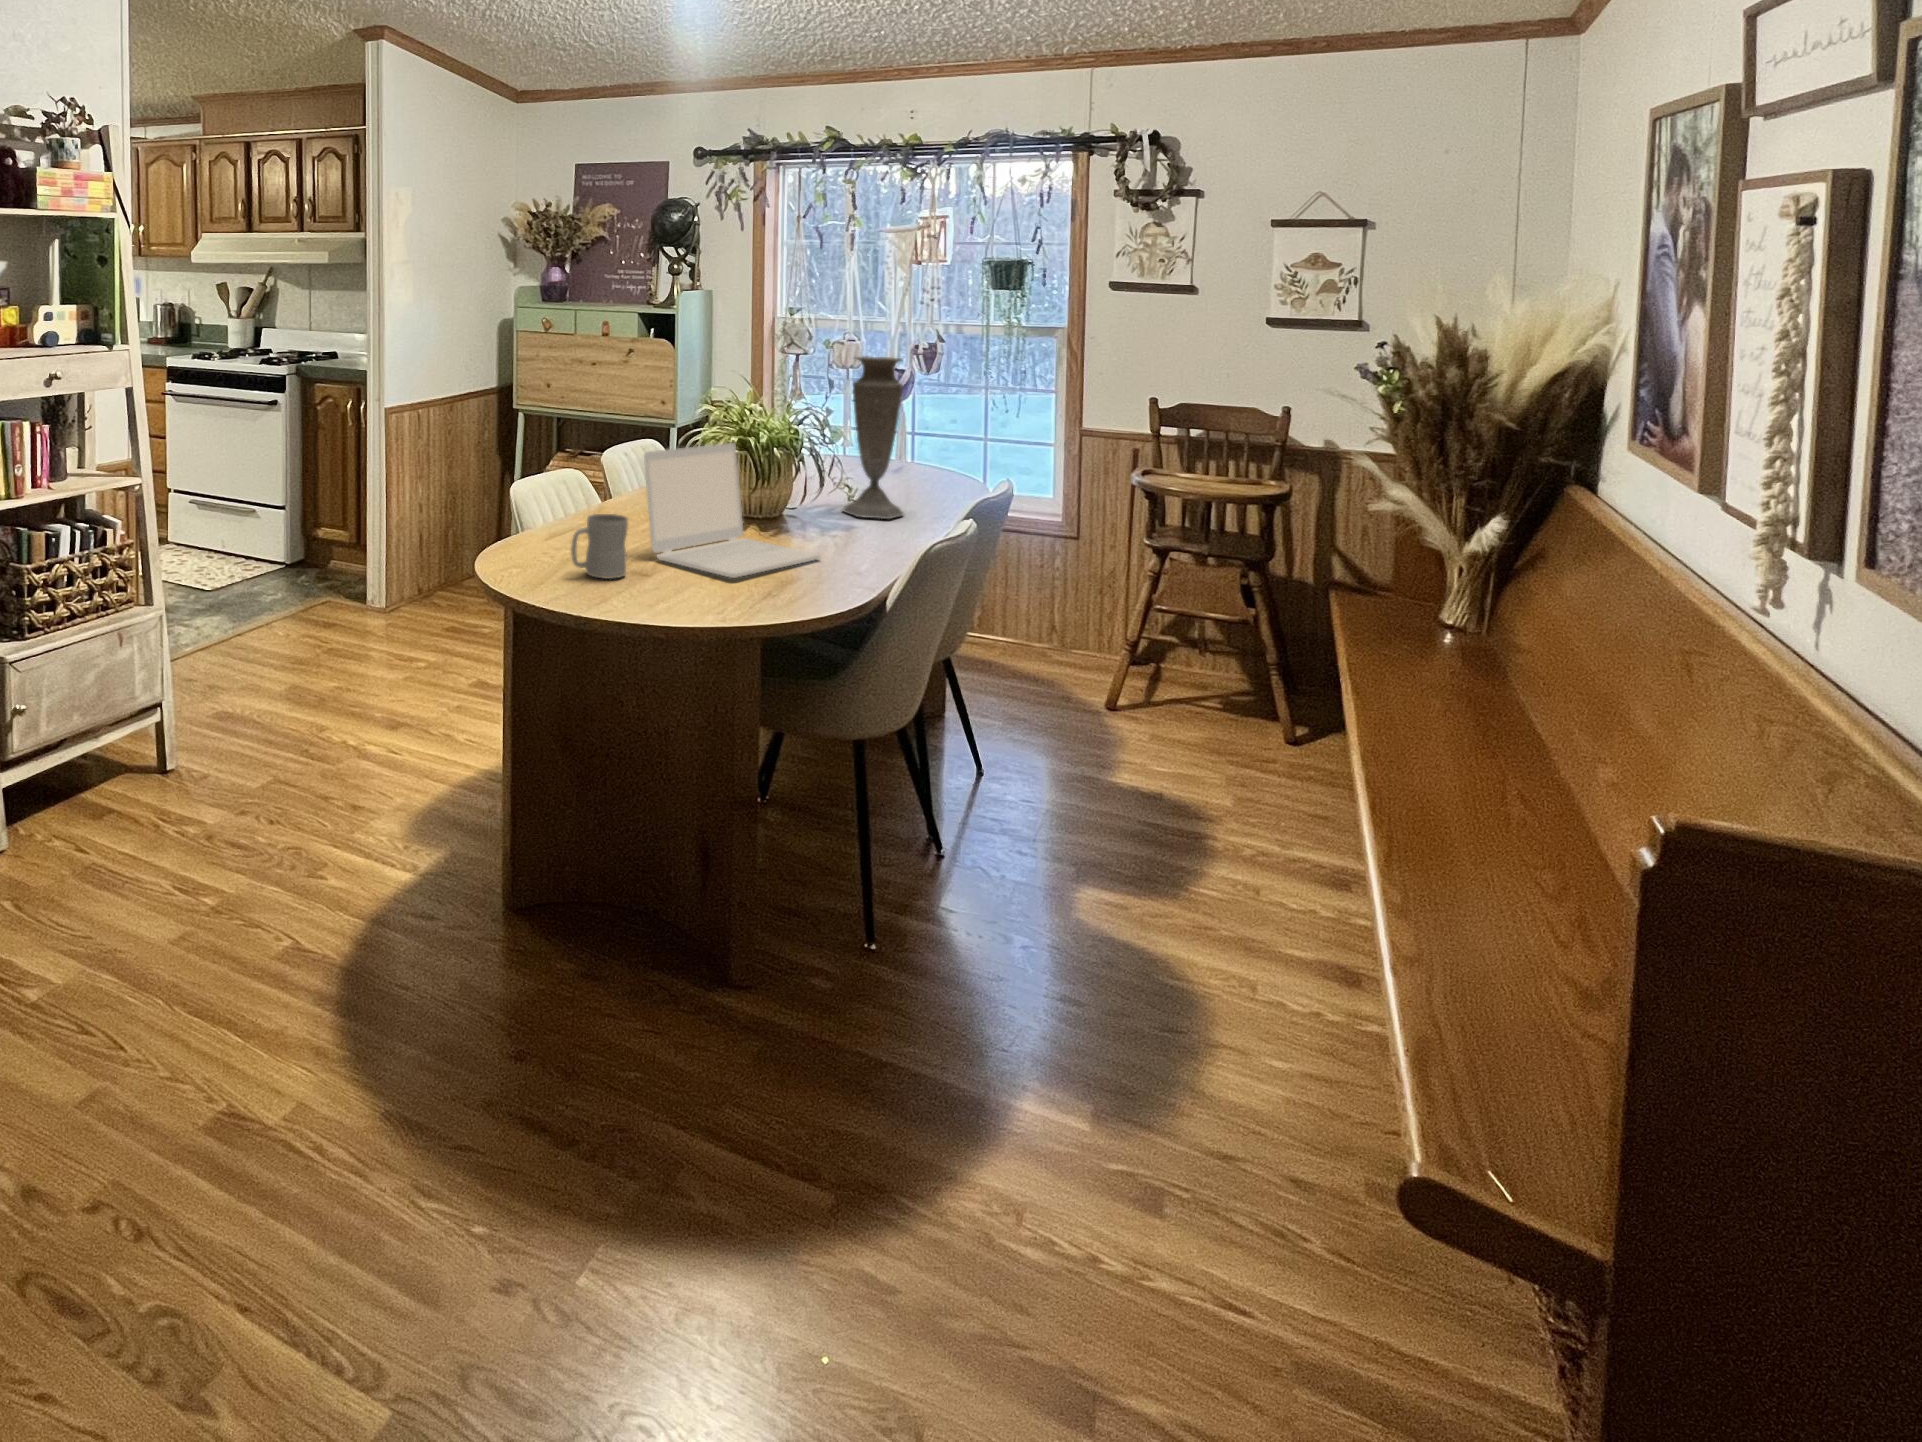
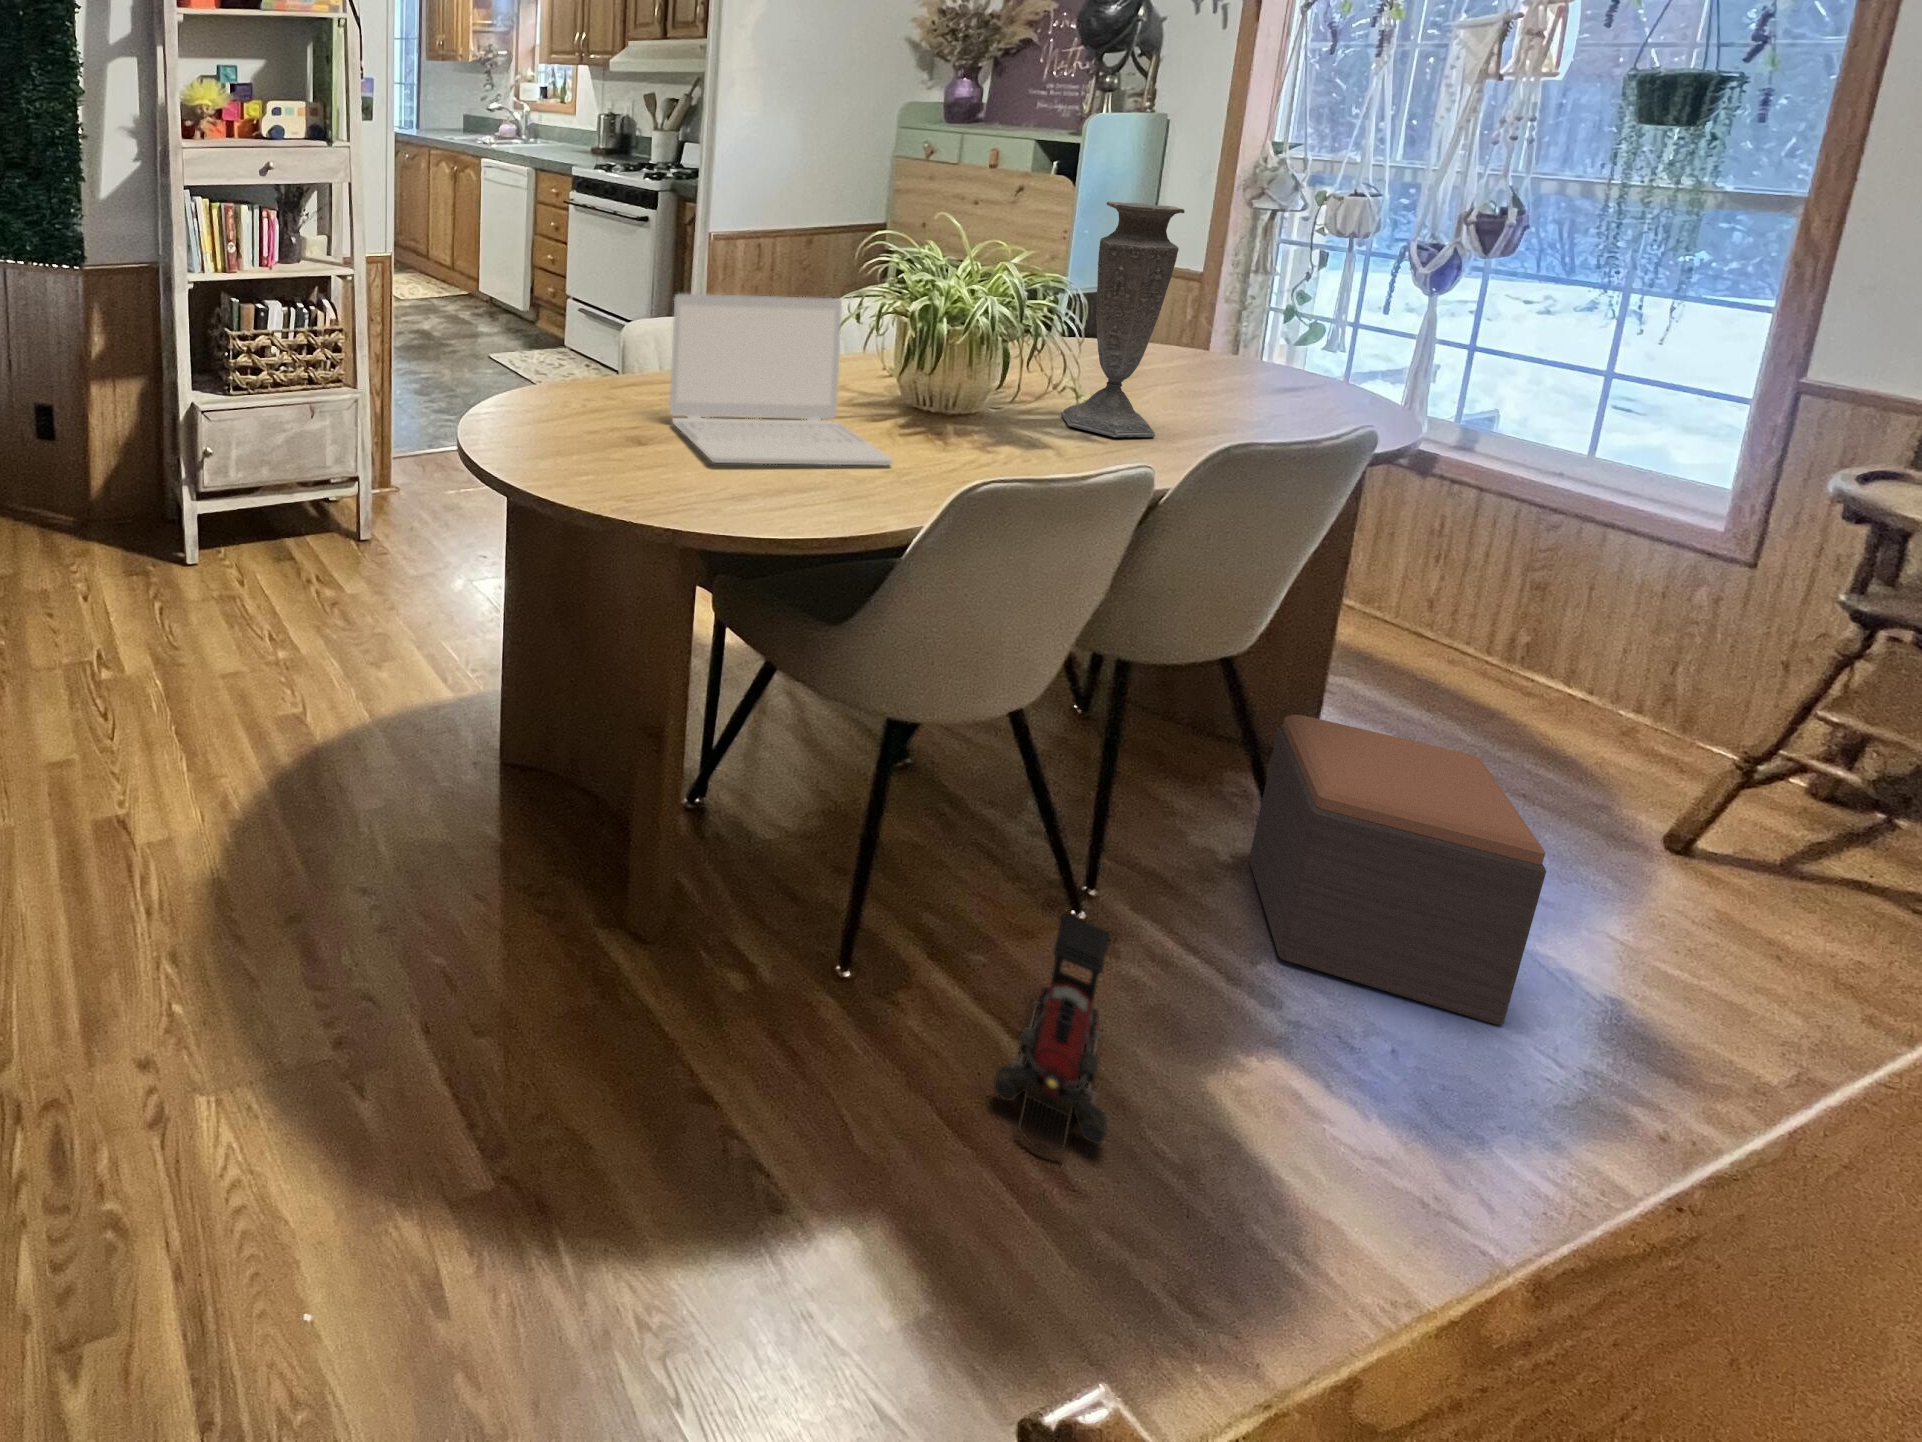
mug: present [571,514,628,579] -> none [537,357,611,434]
footstool: none [987,683,1154,847] -> present [1249,715,1546,1025]
toy train: none [976,851,1077,1002] -> present [994,914,1110,1153]

